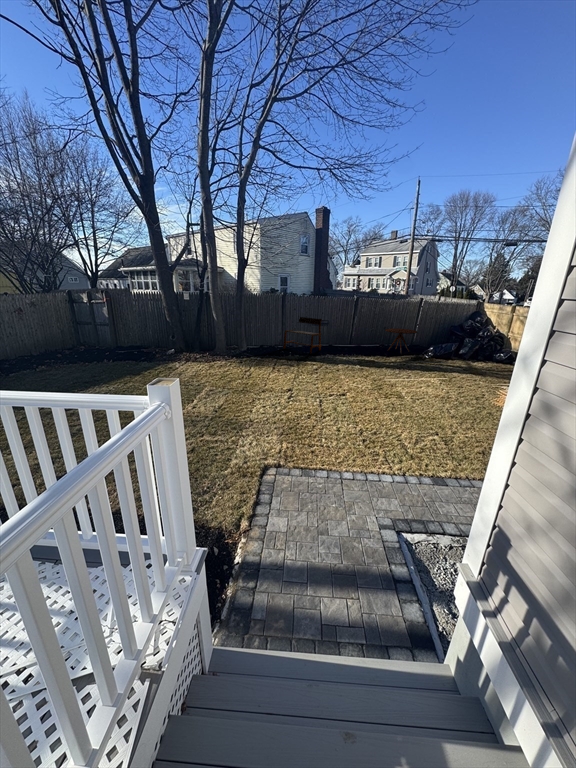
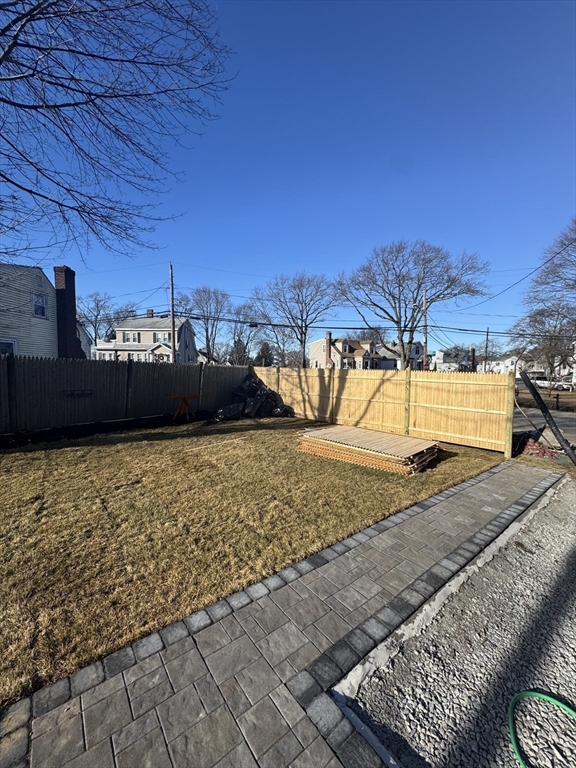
bench: present [283,317,322,353] -> none [20,390,86,437]

